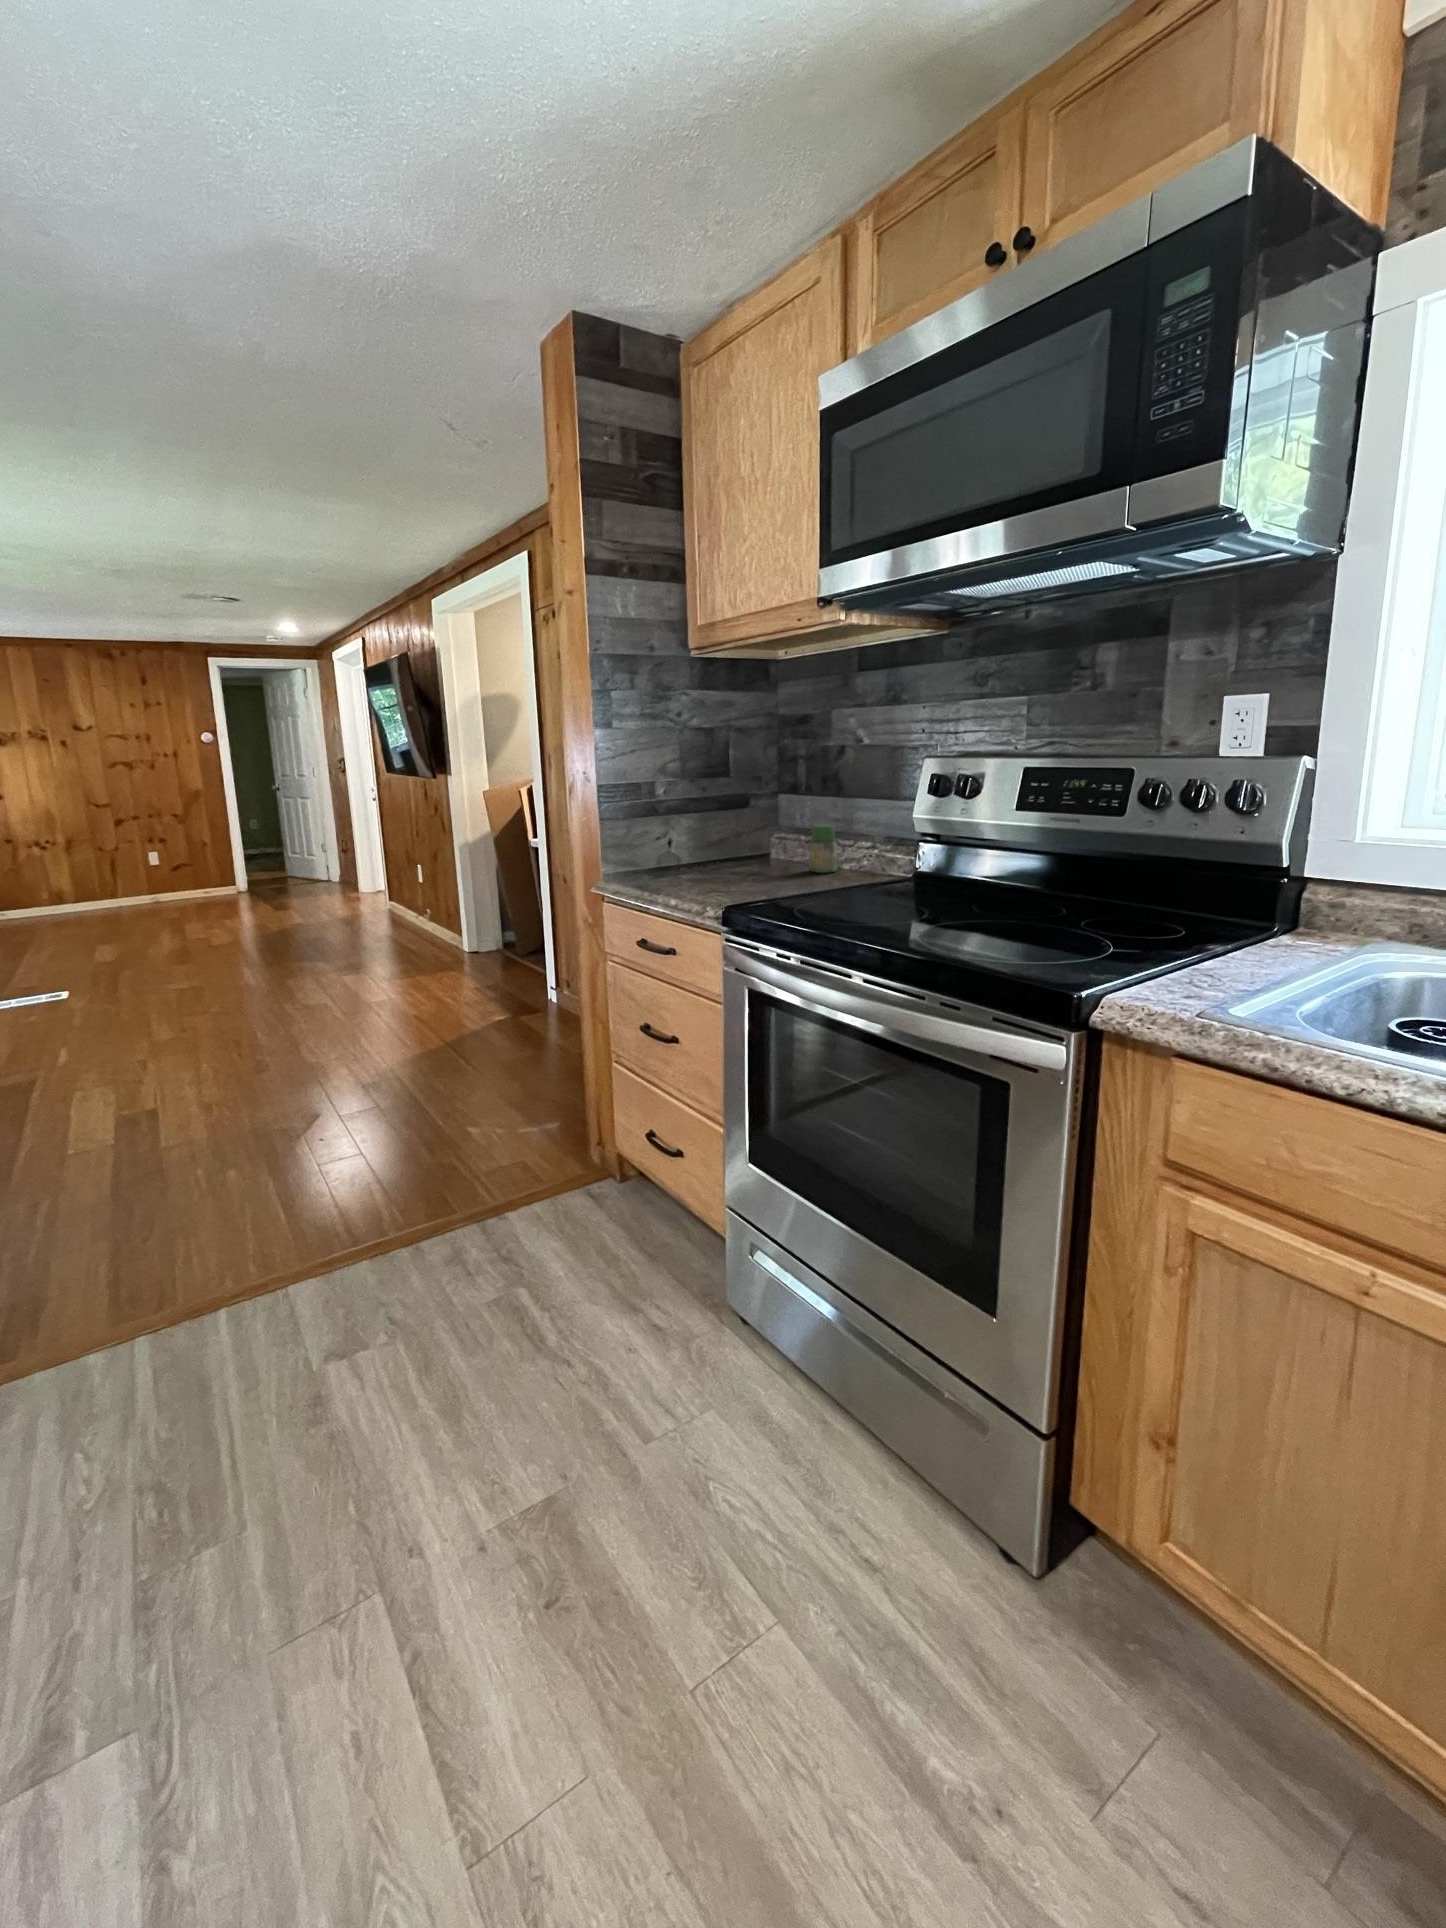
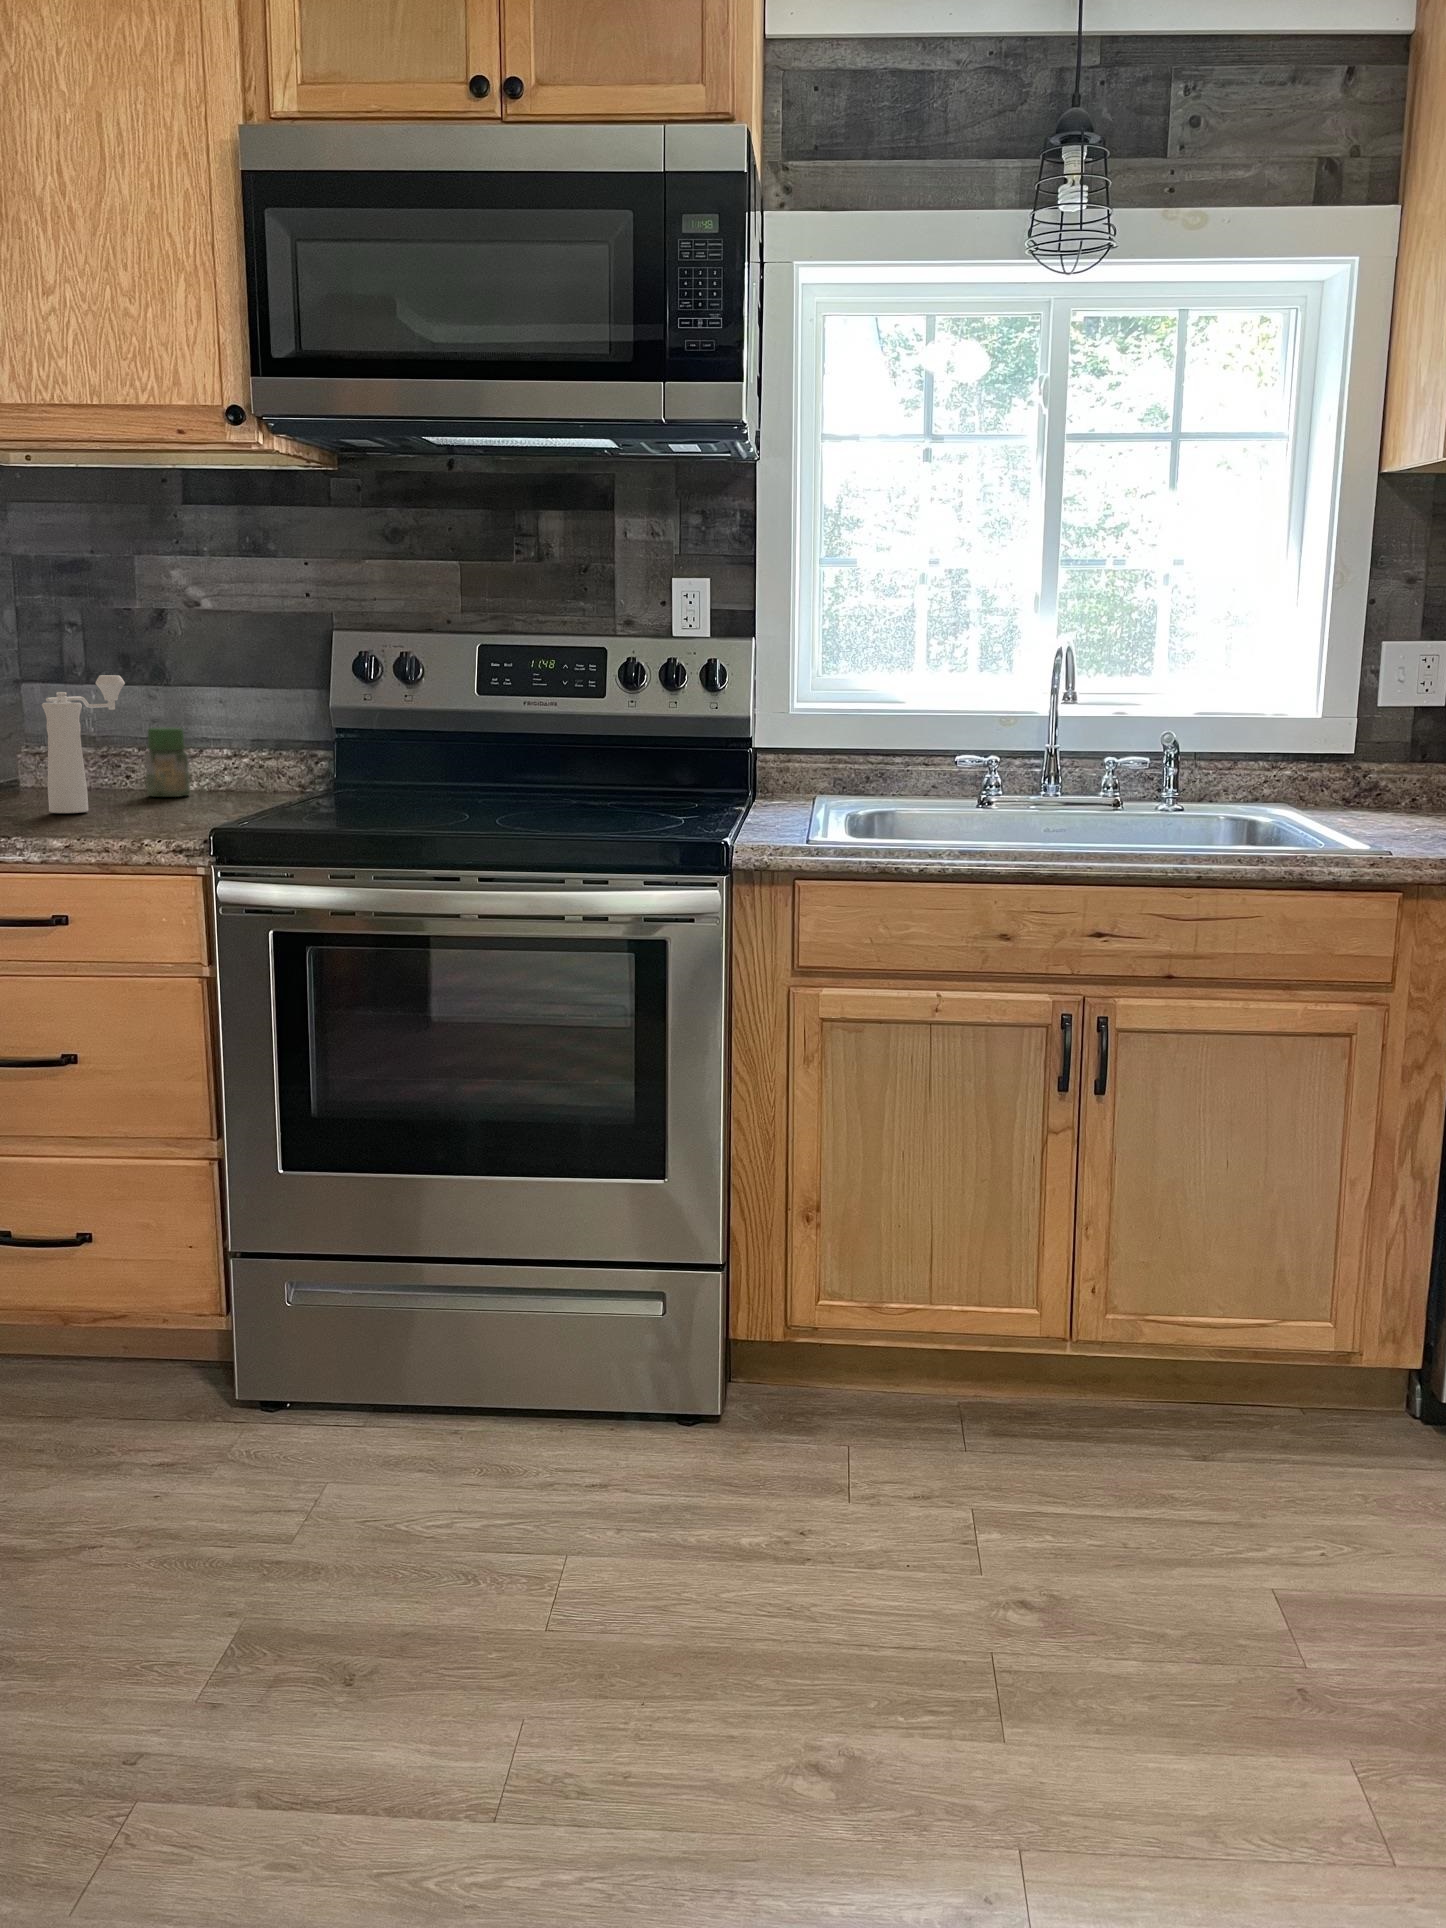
pepper mill: none [722,790,785,880] -> present [42,675,125,813]

